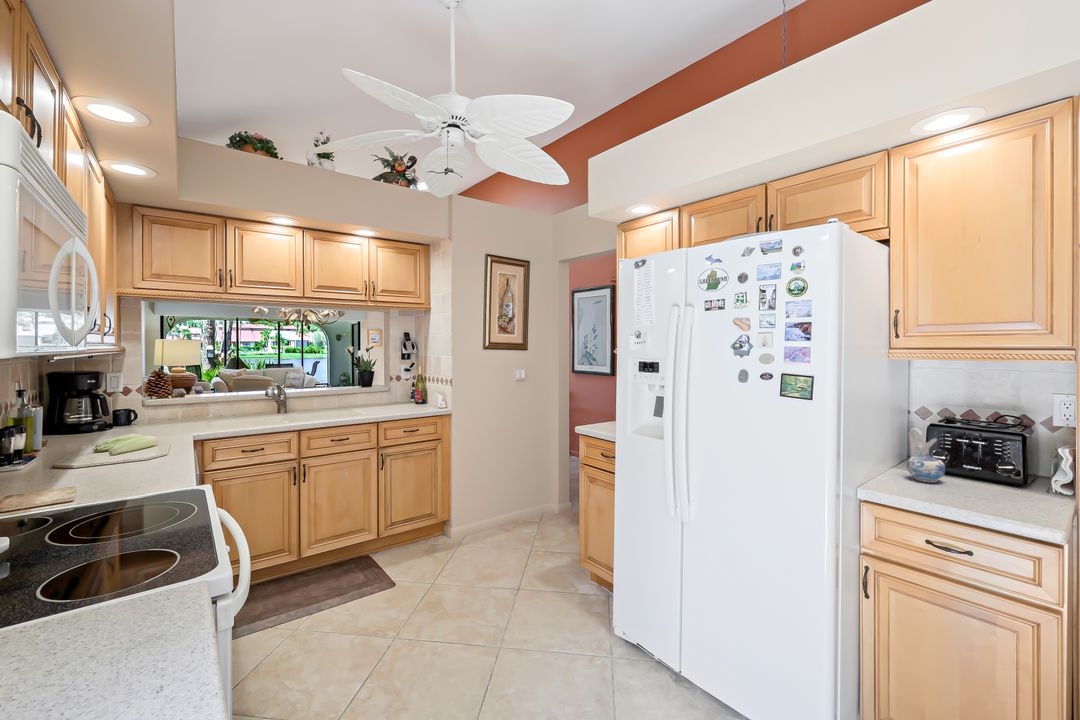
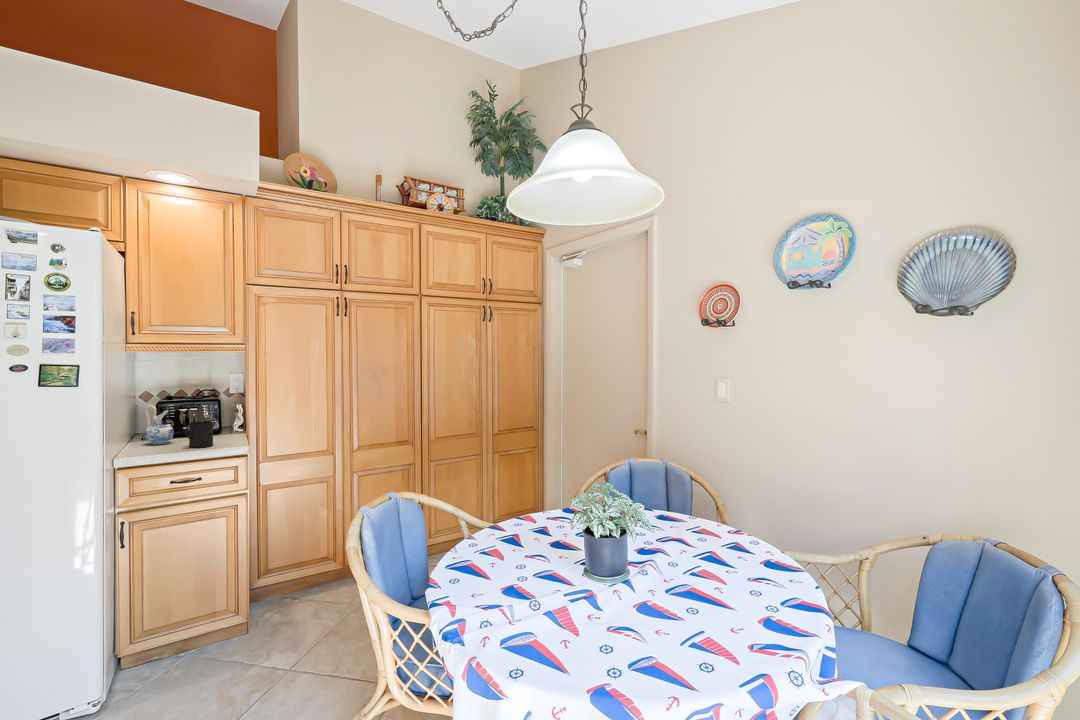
mug: none [952,462,999,504] -> present [185,421,213,448]

